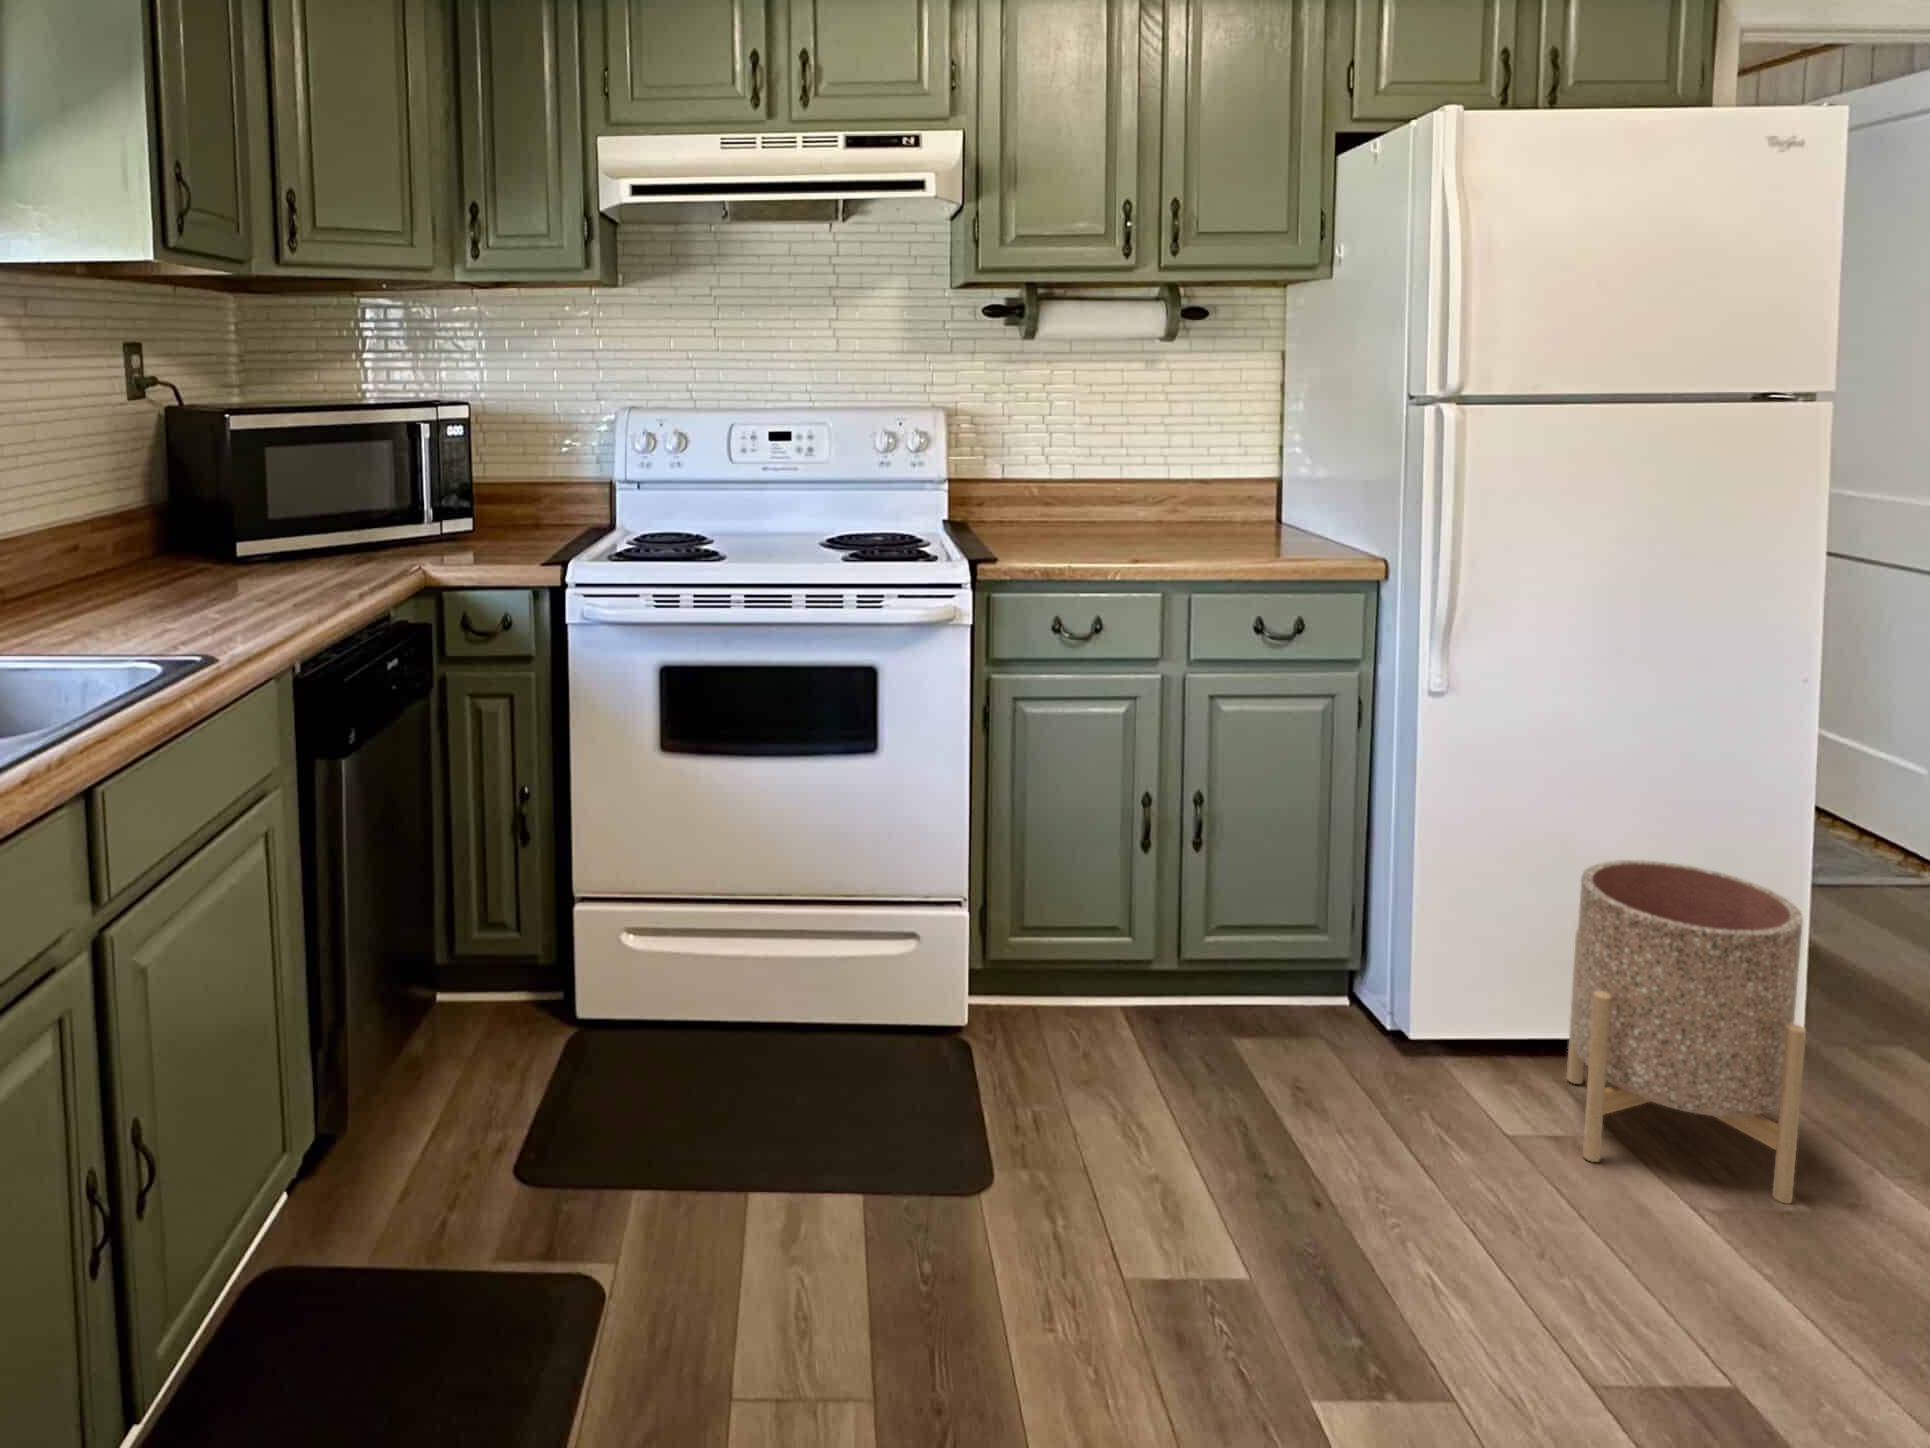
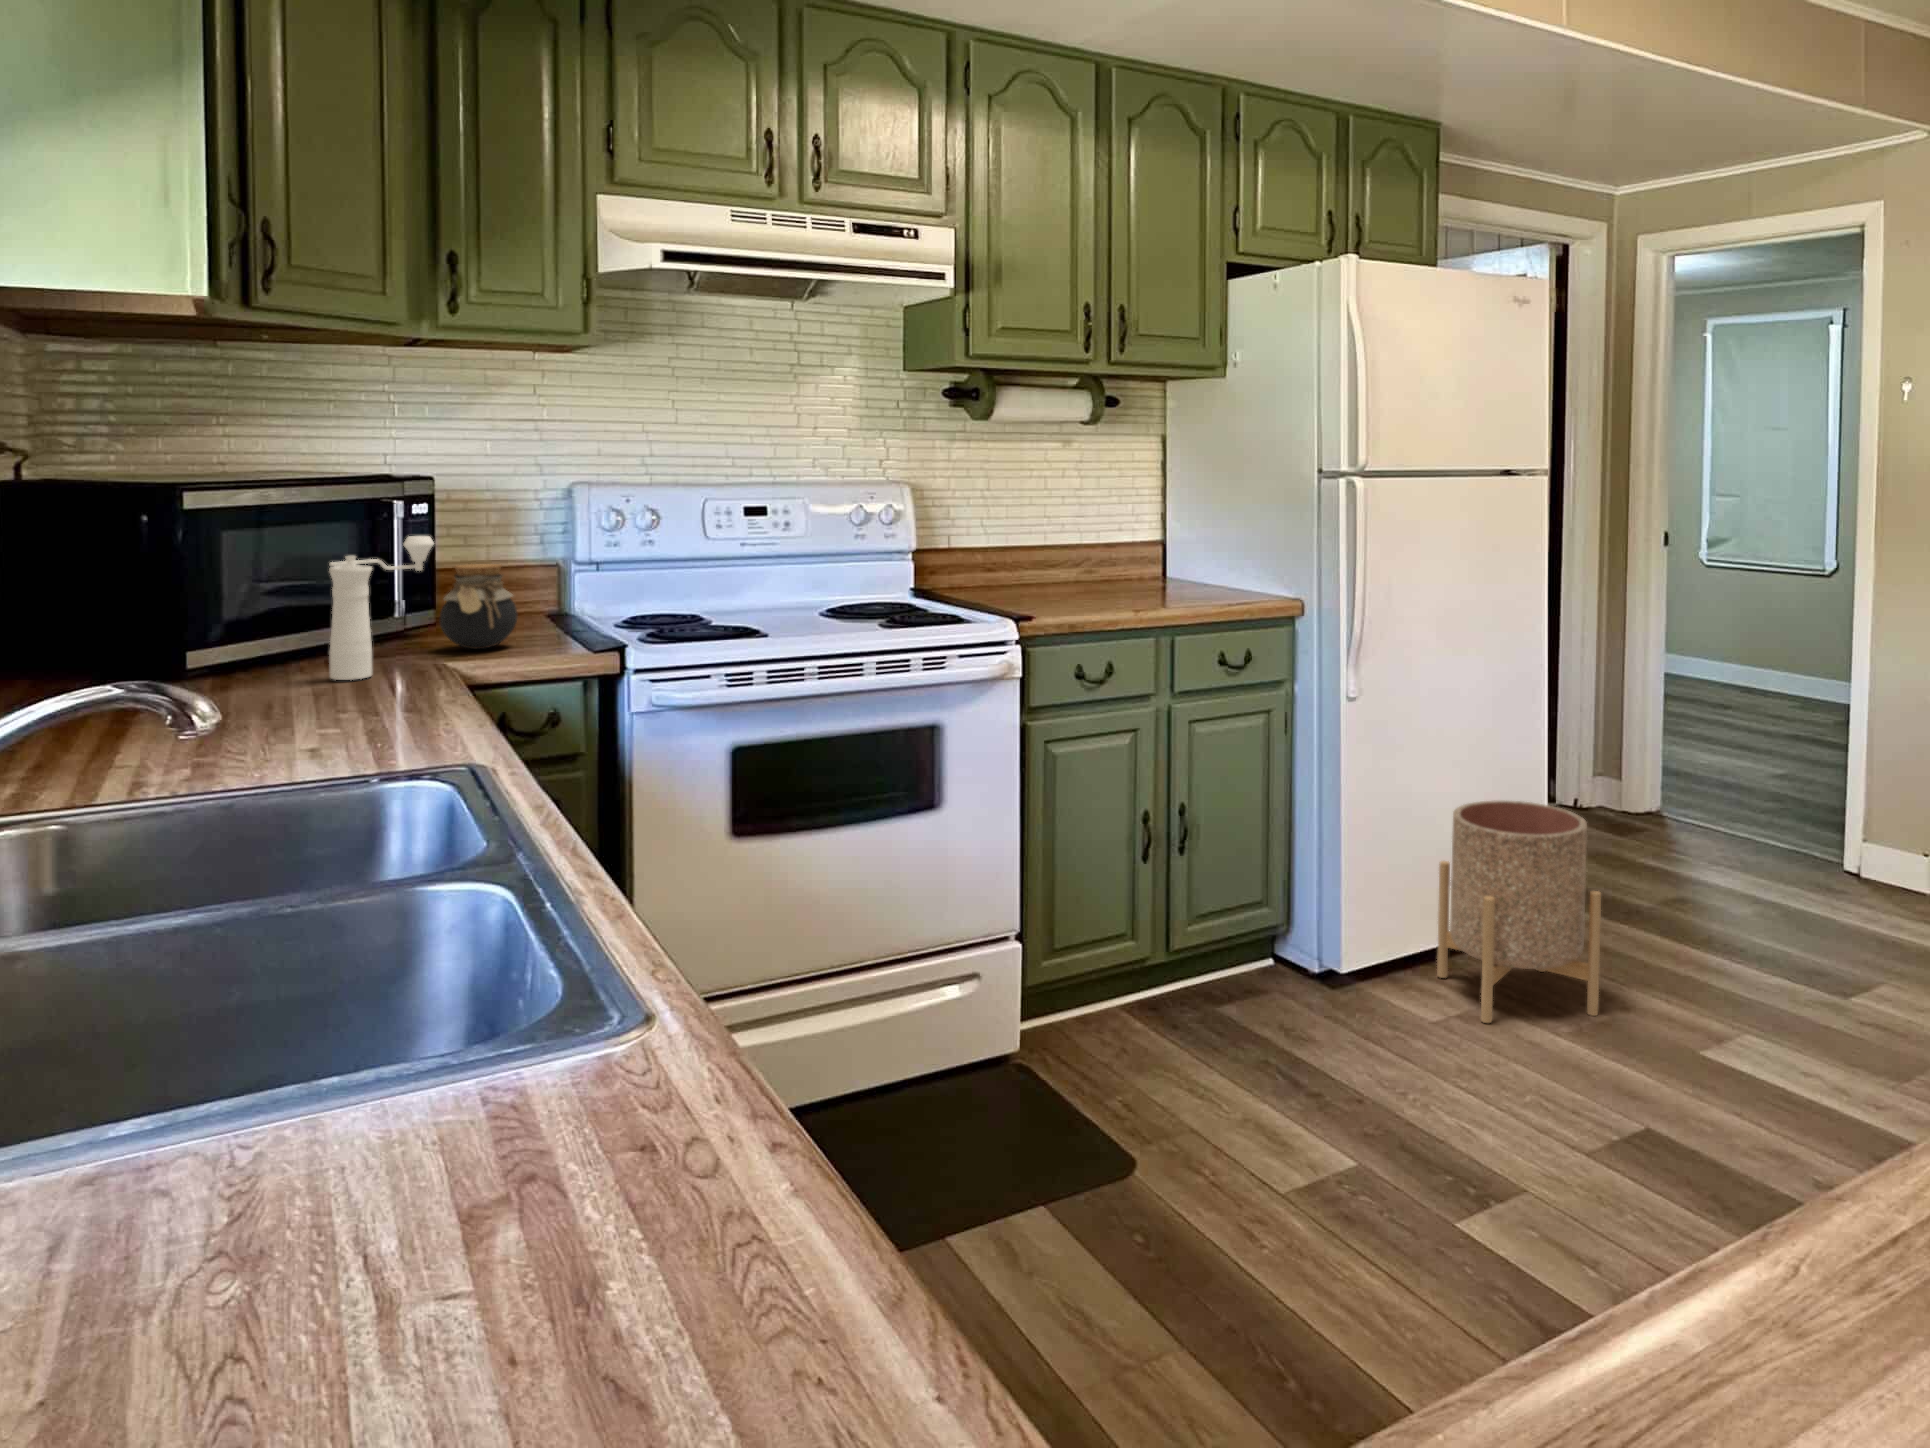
pepper mill: none [338,452,428,571] -> present [329,536,434,680]
jar: none [460,478,522,552] -> present [439,564,518,649]

